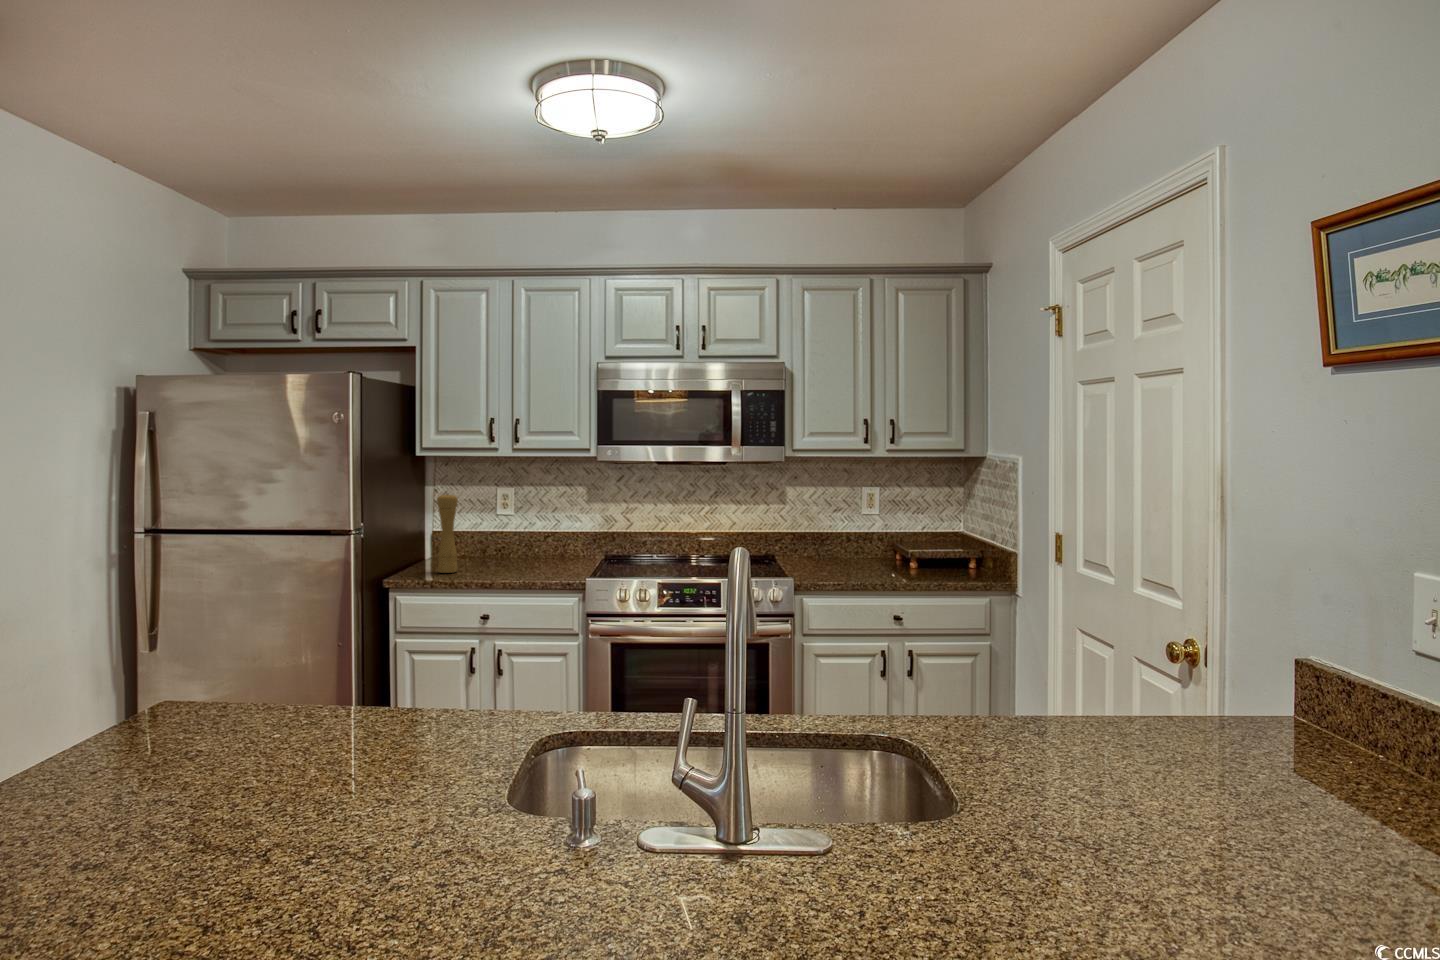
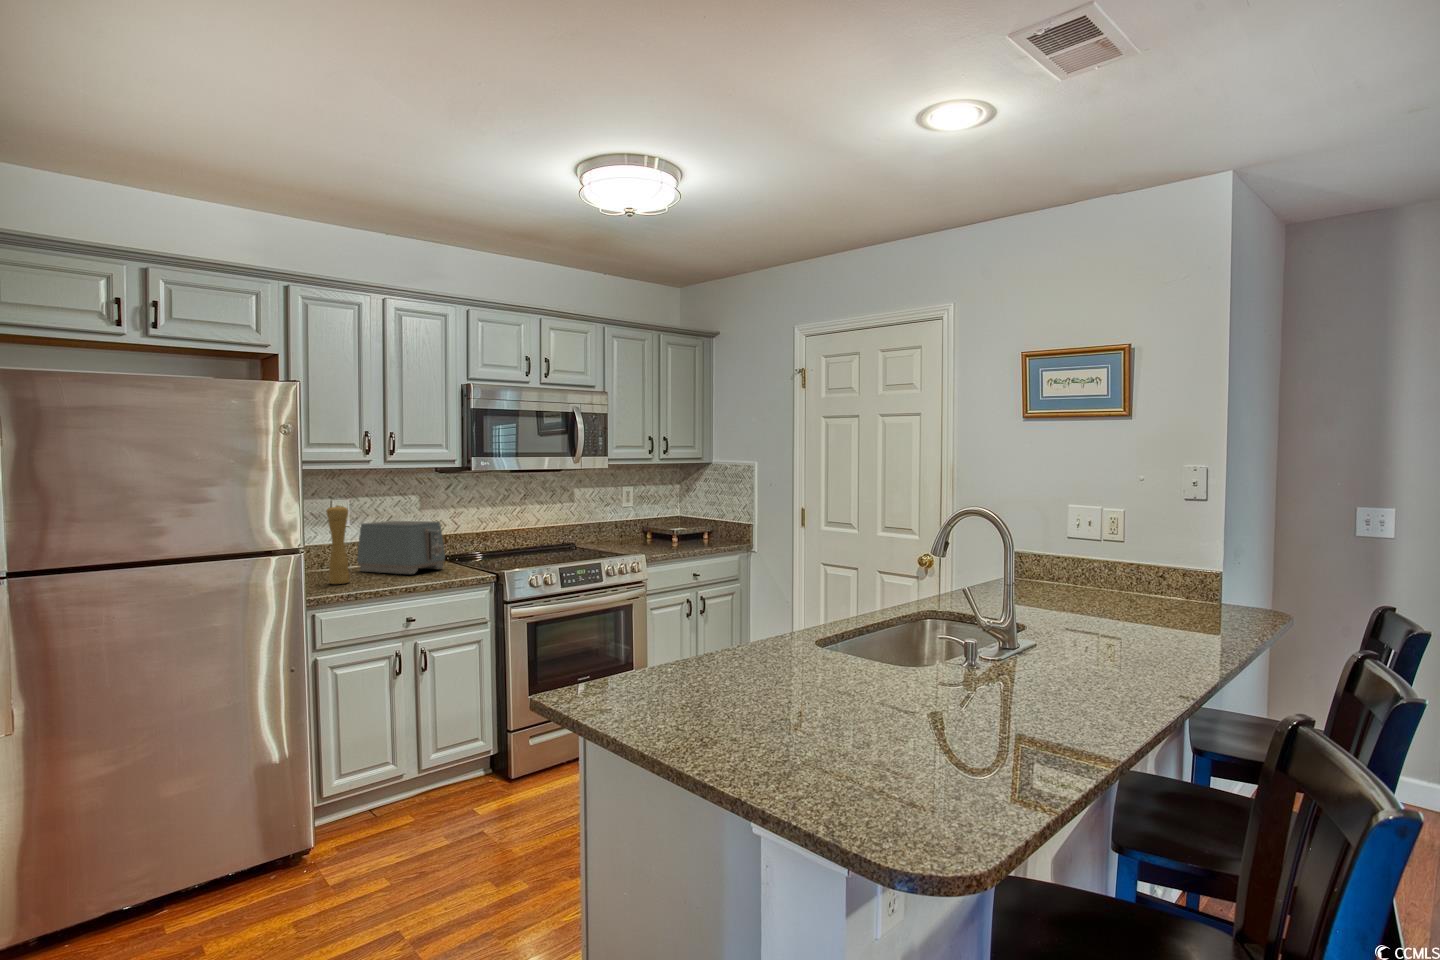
toaster: none [501,512,563,572] -> present [357,521,445,574]

